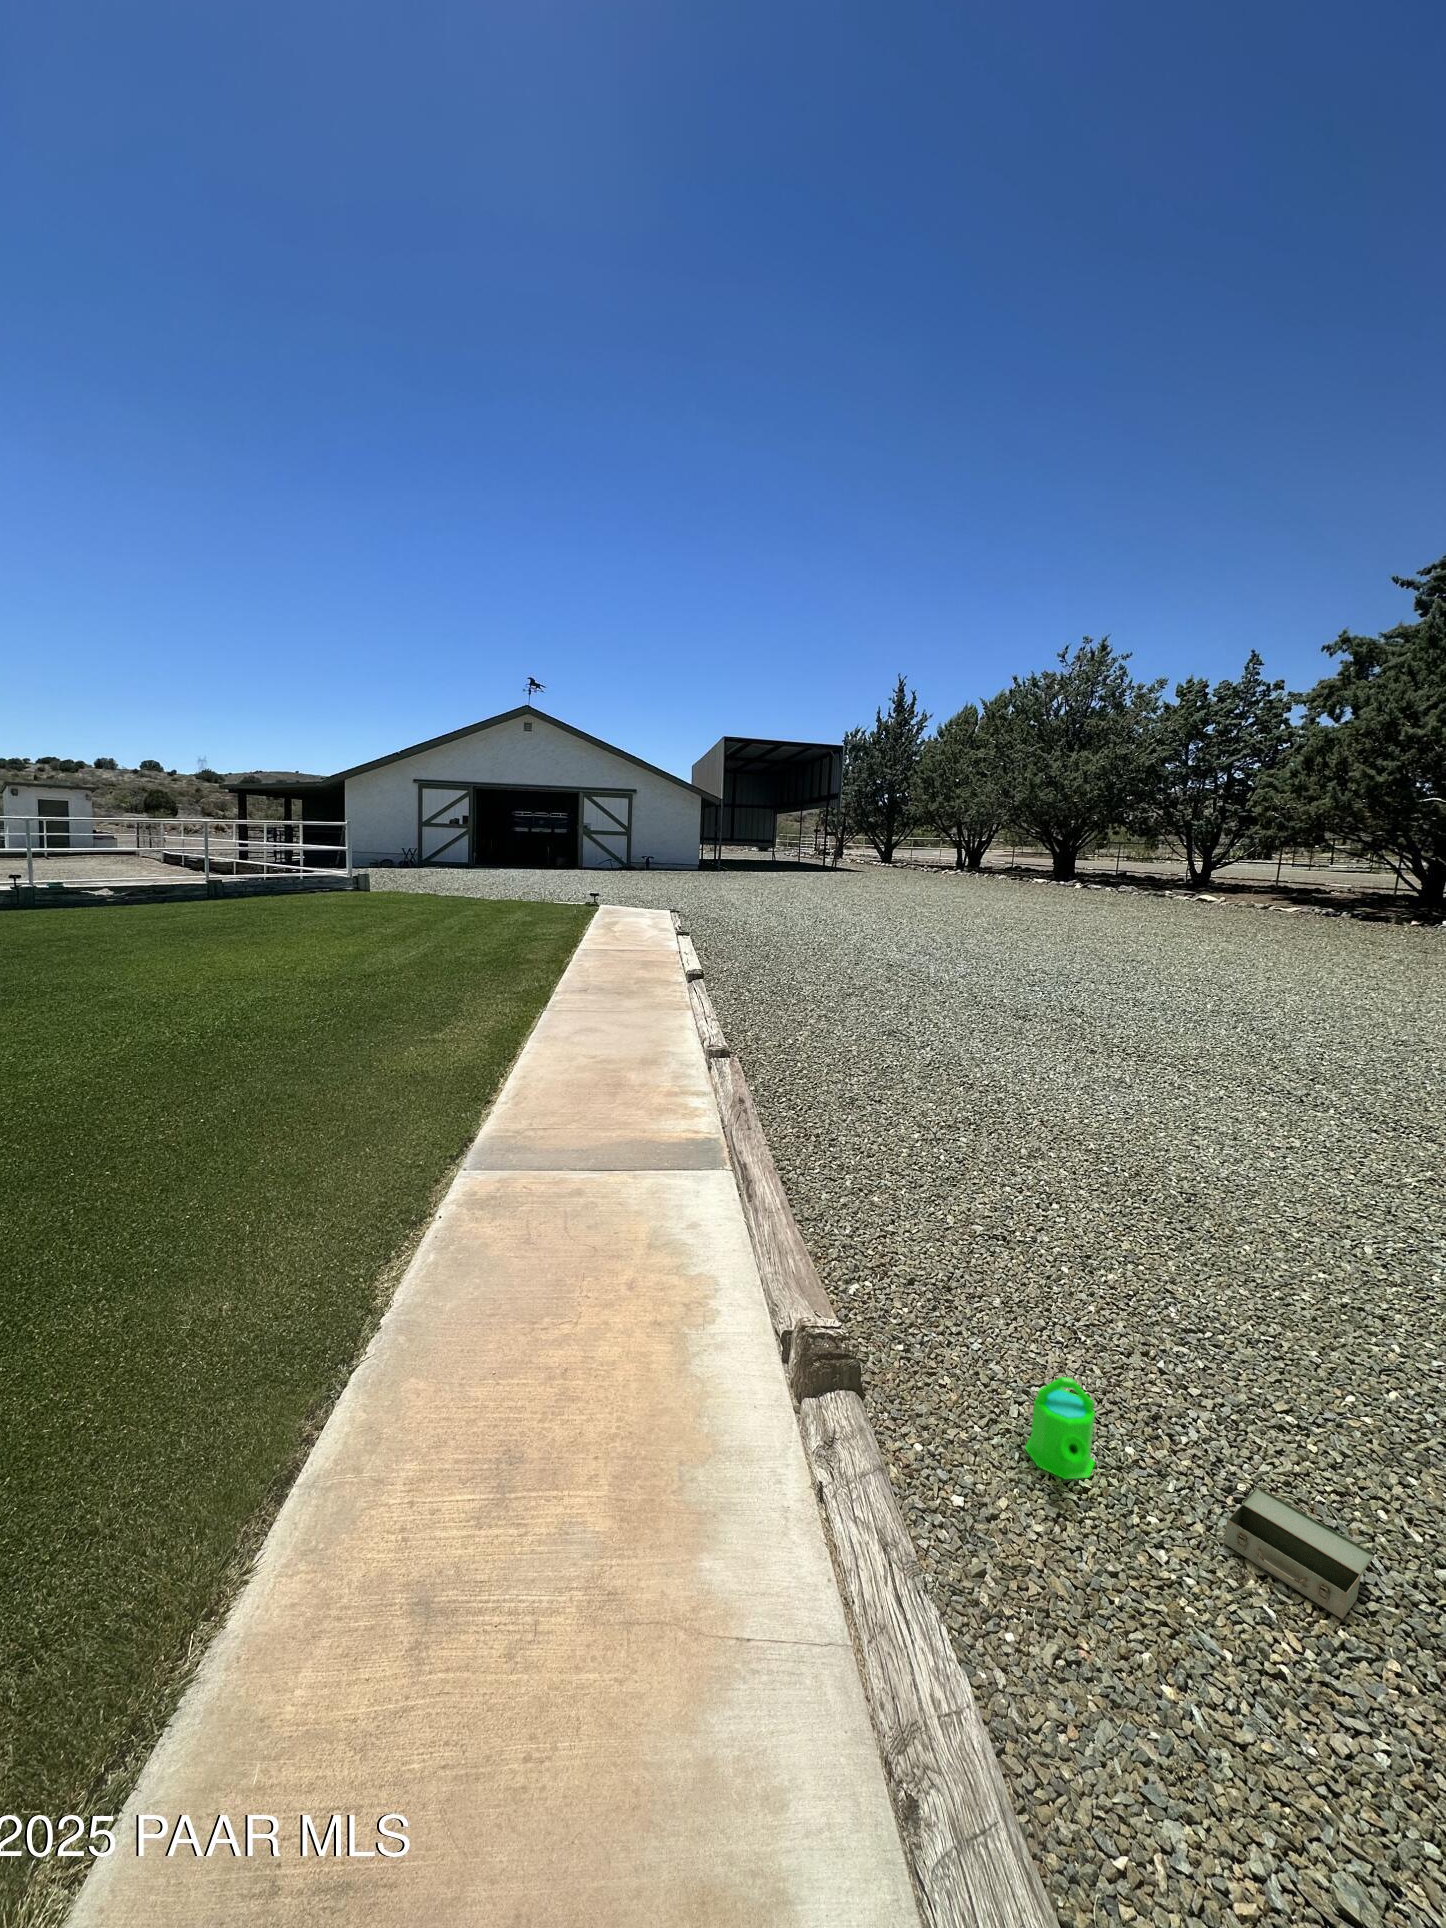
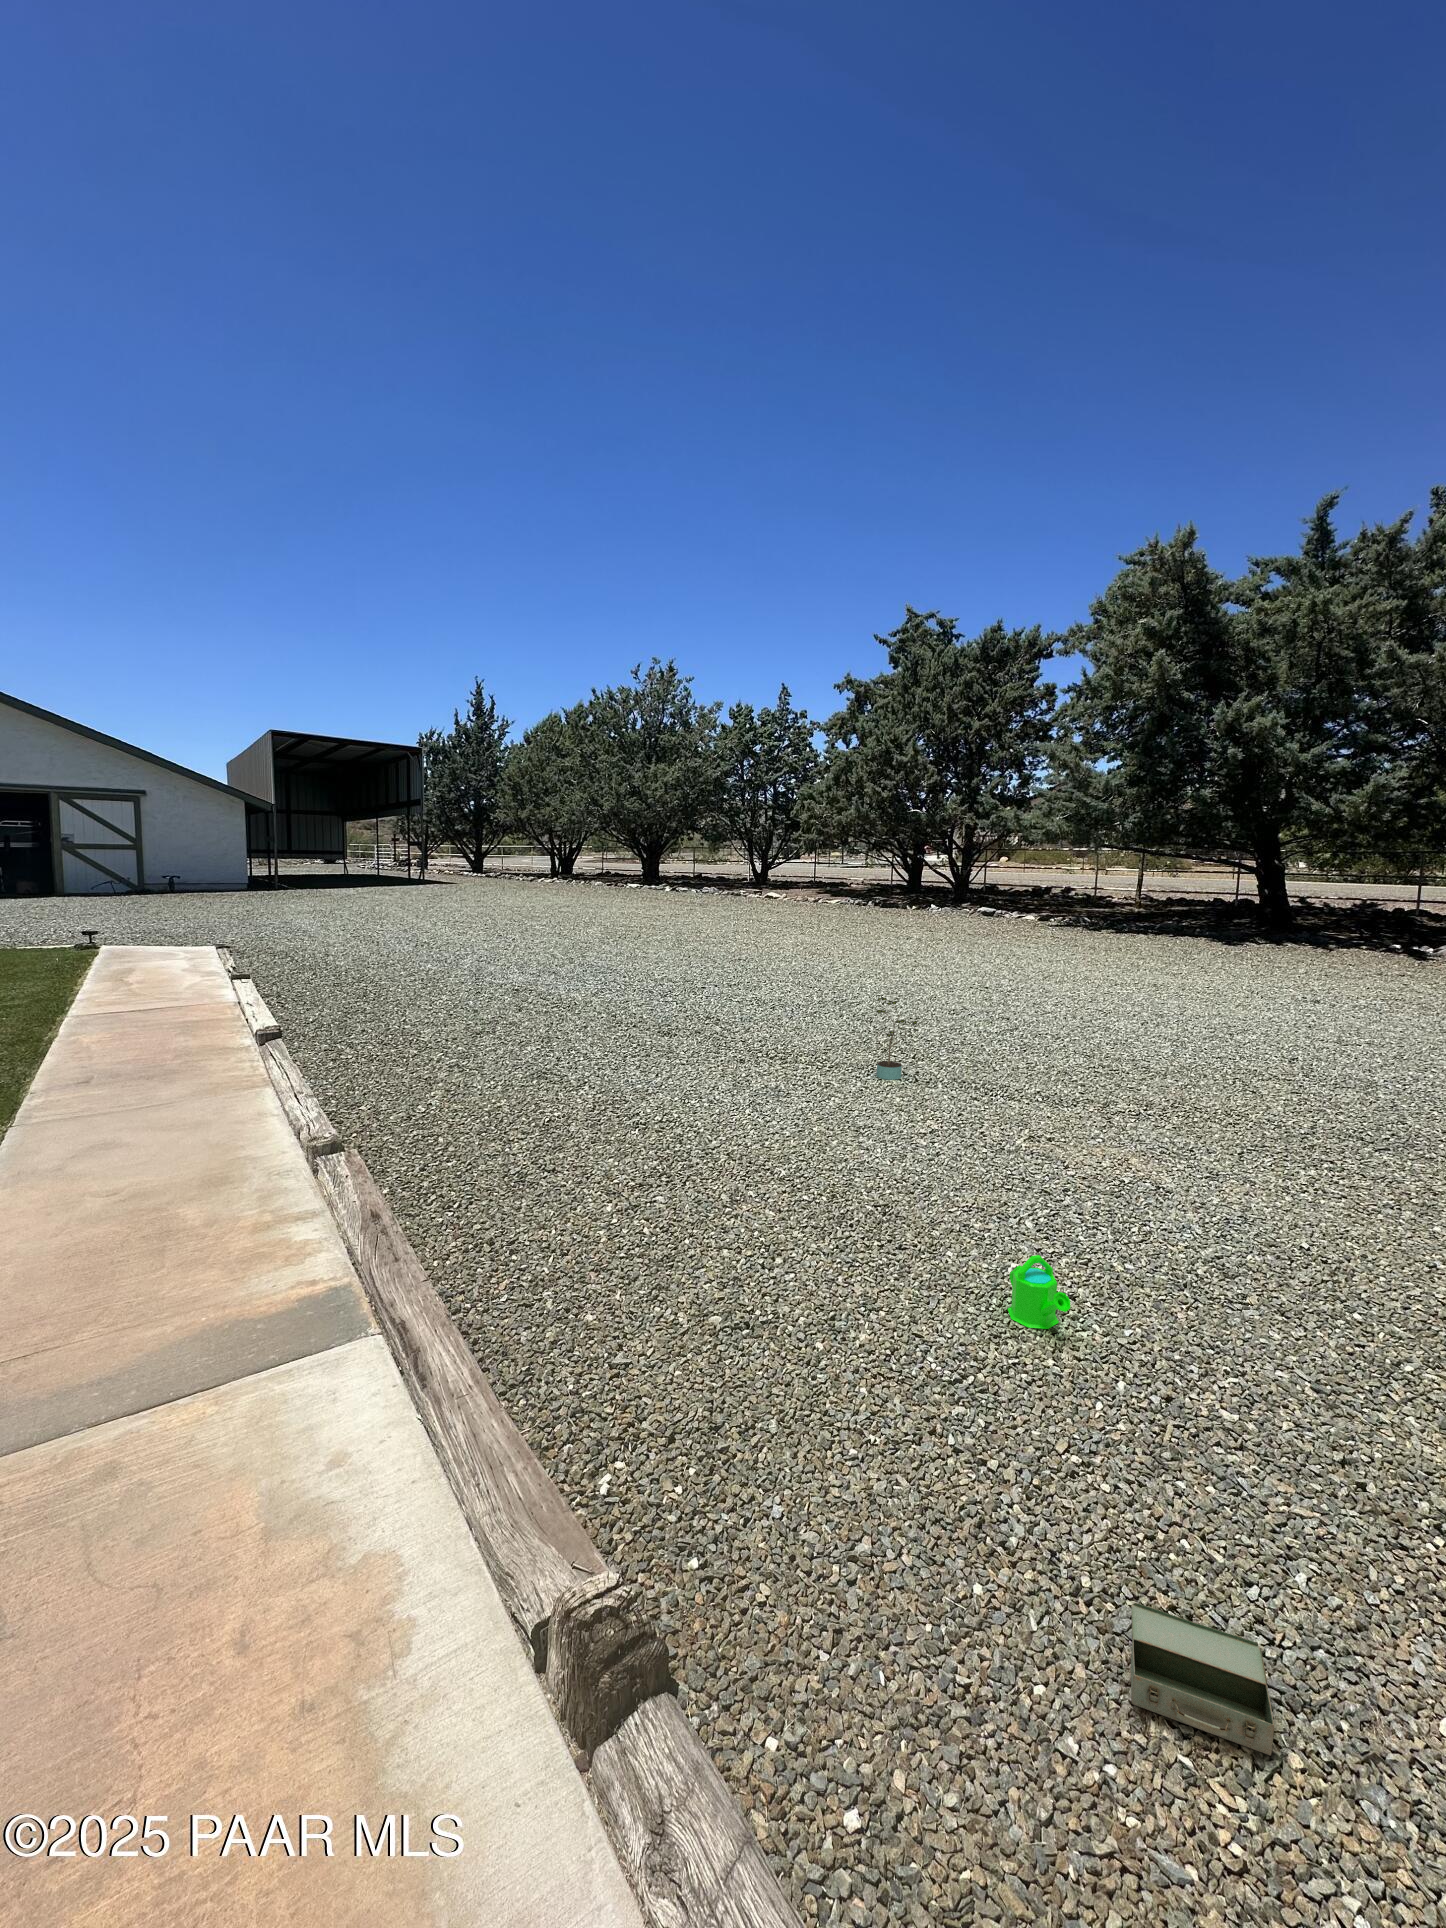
potted plant: none [1243,1004,1301,1093] -> present [876,998,918,1080]
watering can: present [1025,1377,1095,1479] -> present [1008,1255,1070,1329]

